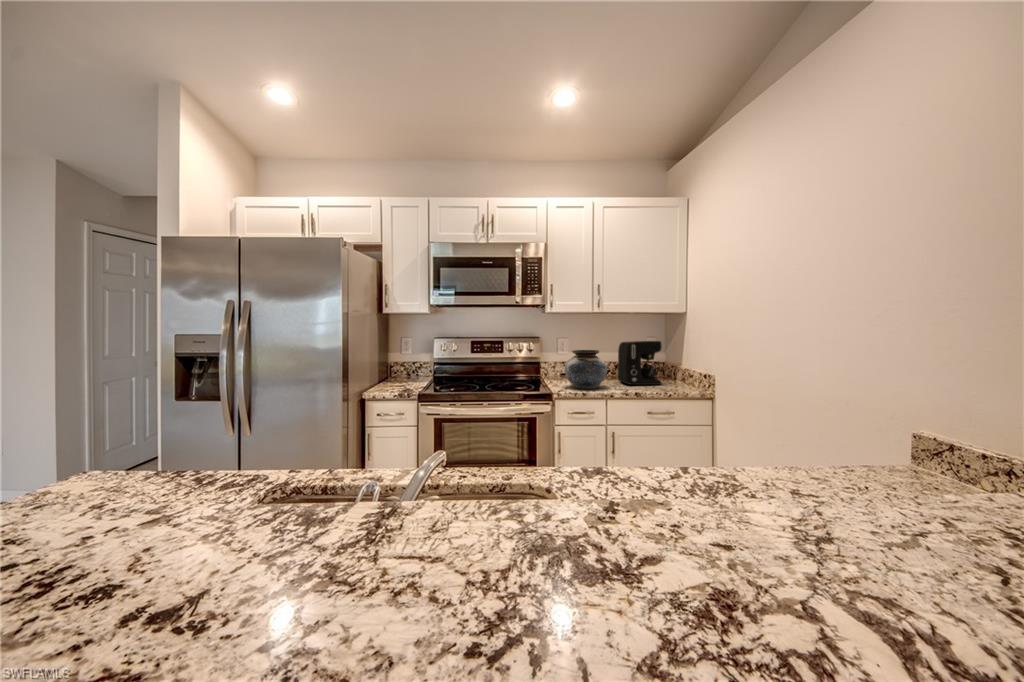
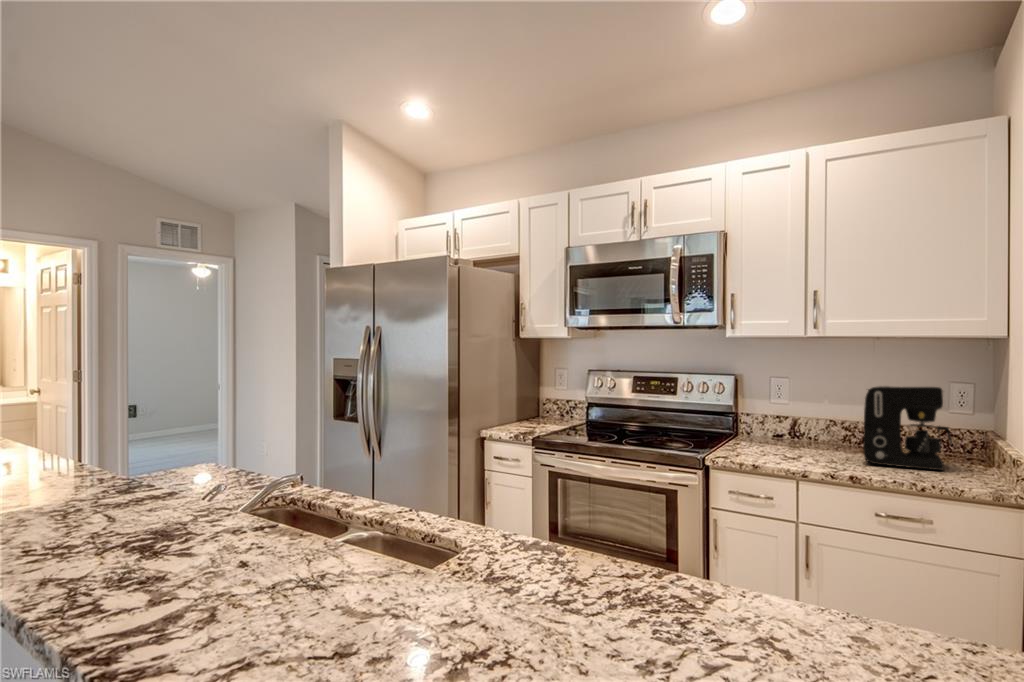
vase: present [565,350,607,389] -> none [745,396,820,461]

